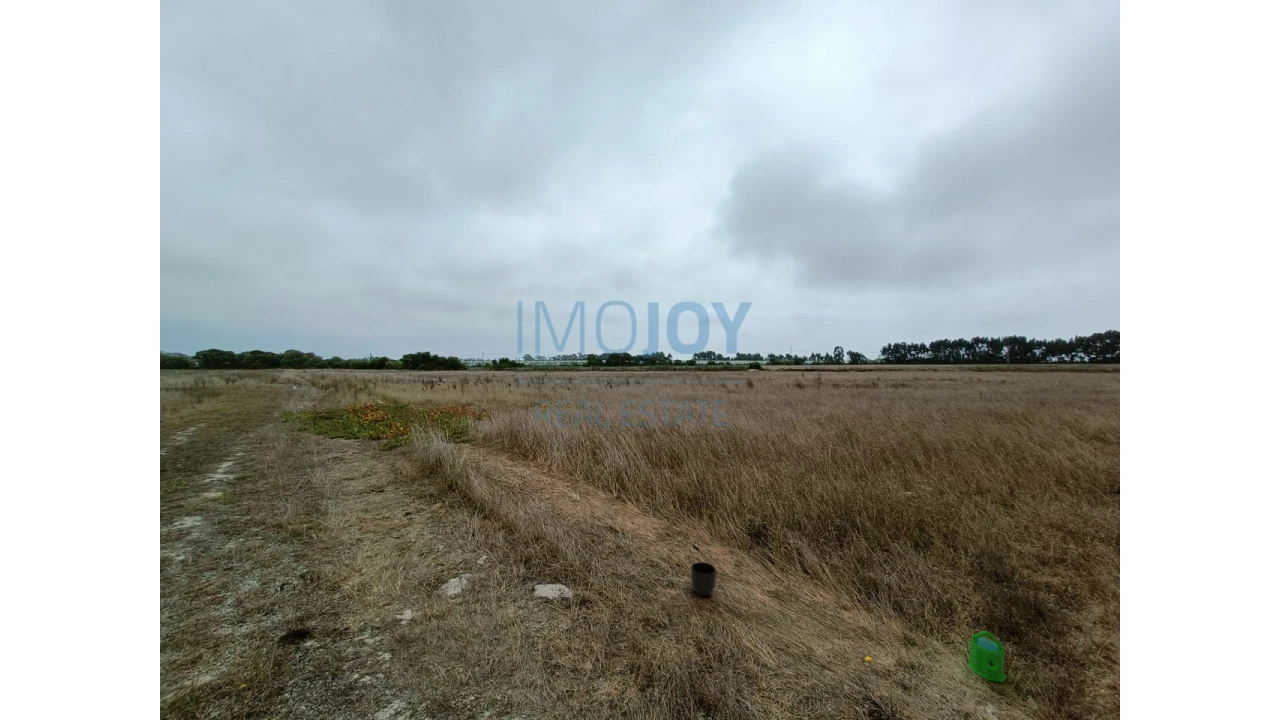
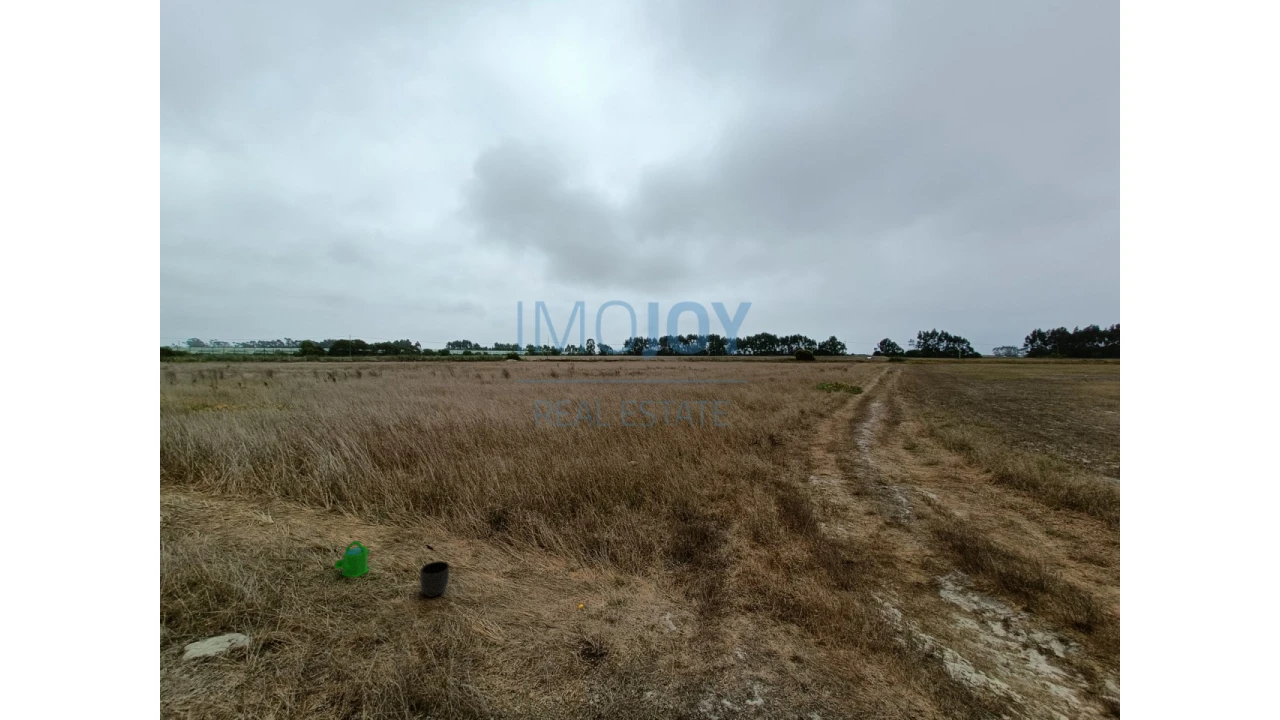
watering can: present [969,631,1007,682] -> present [335,541,370,577]

